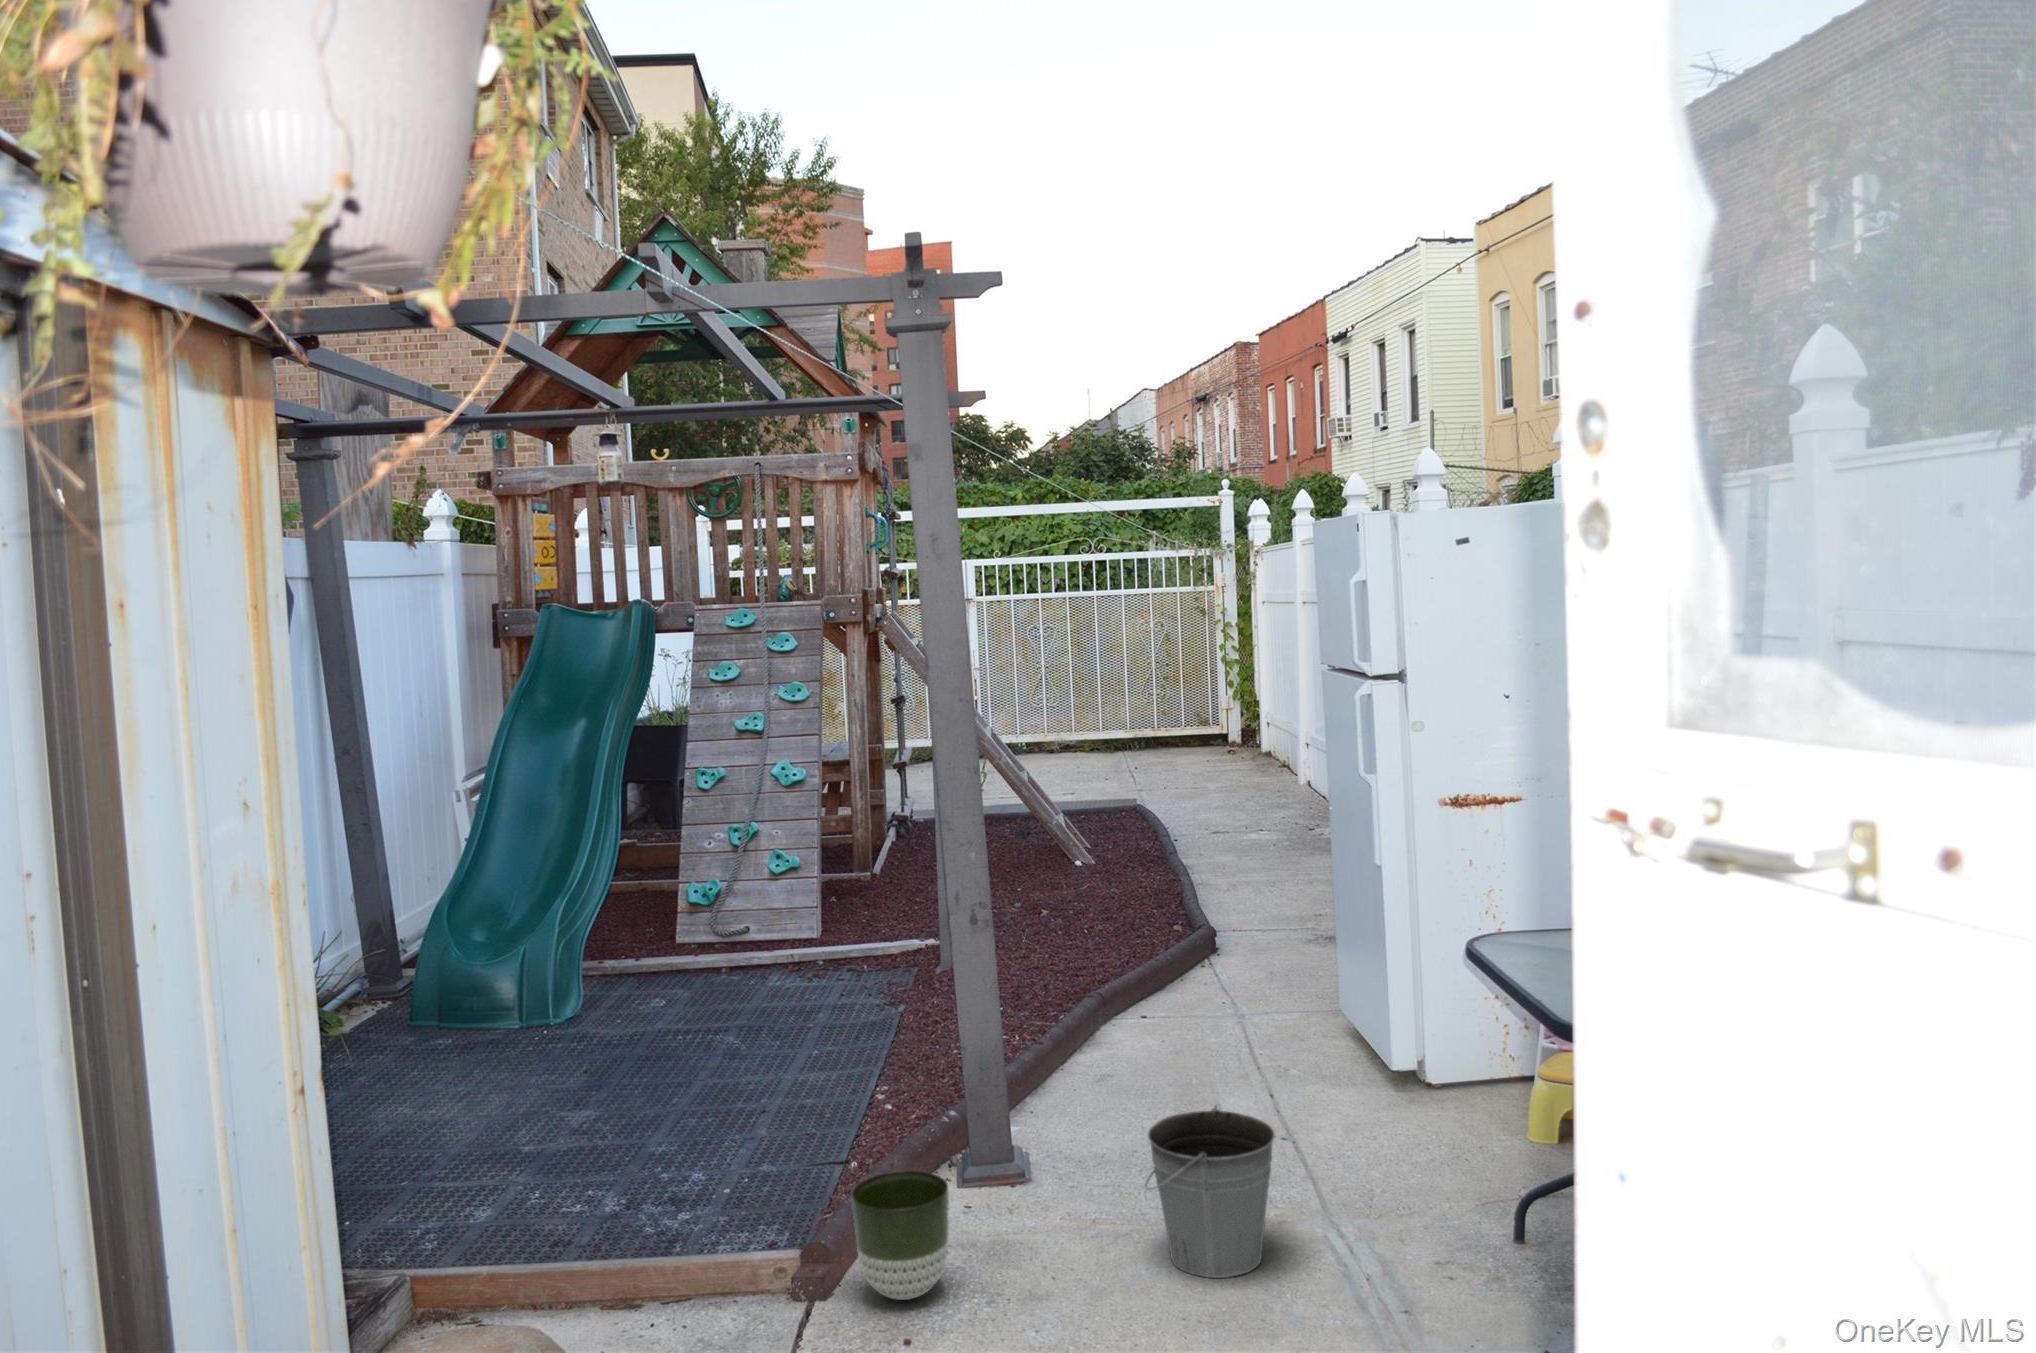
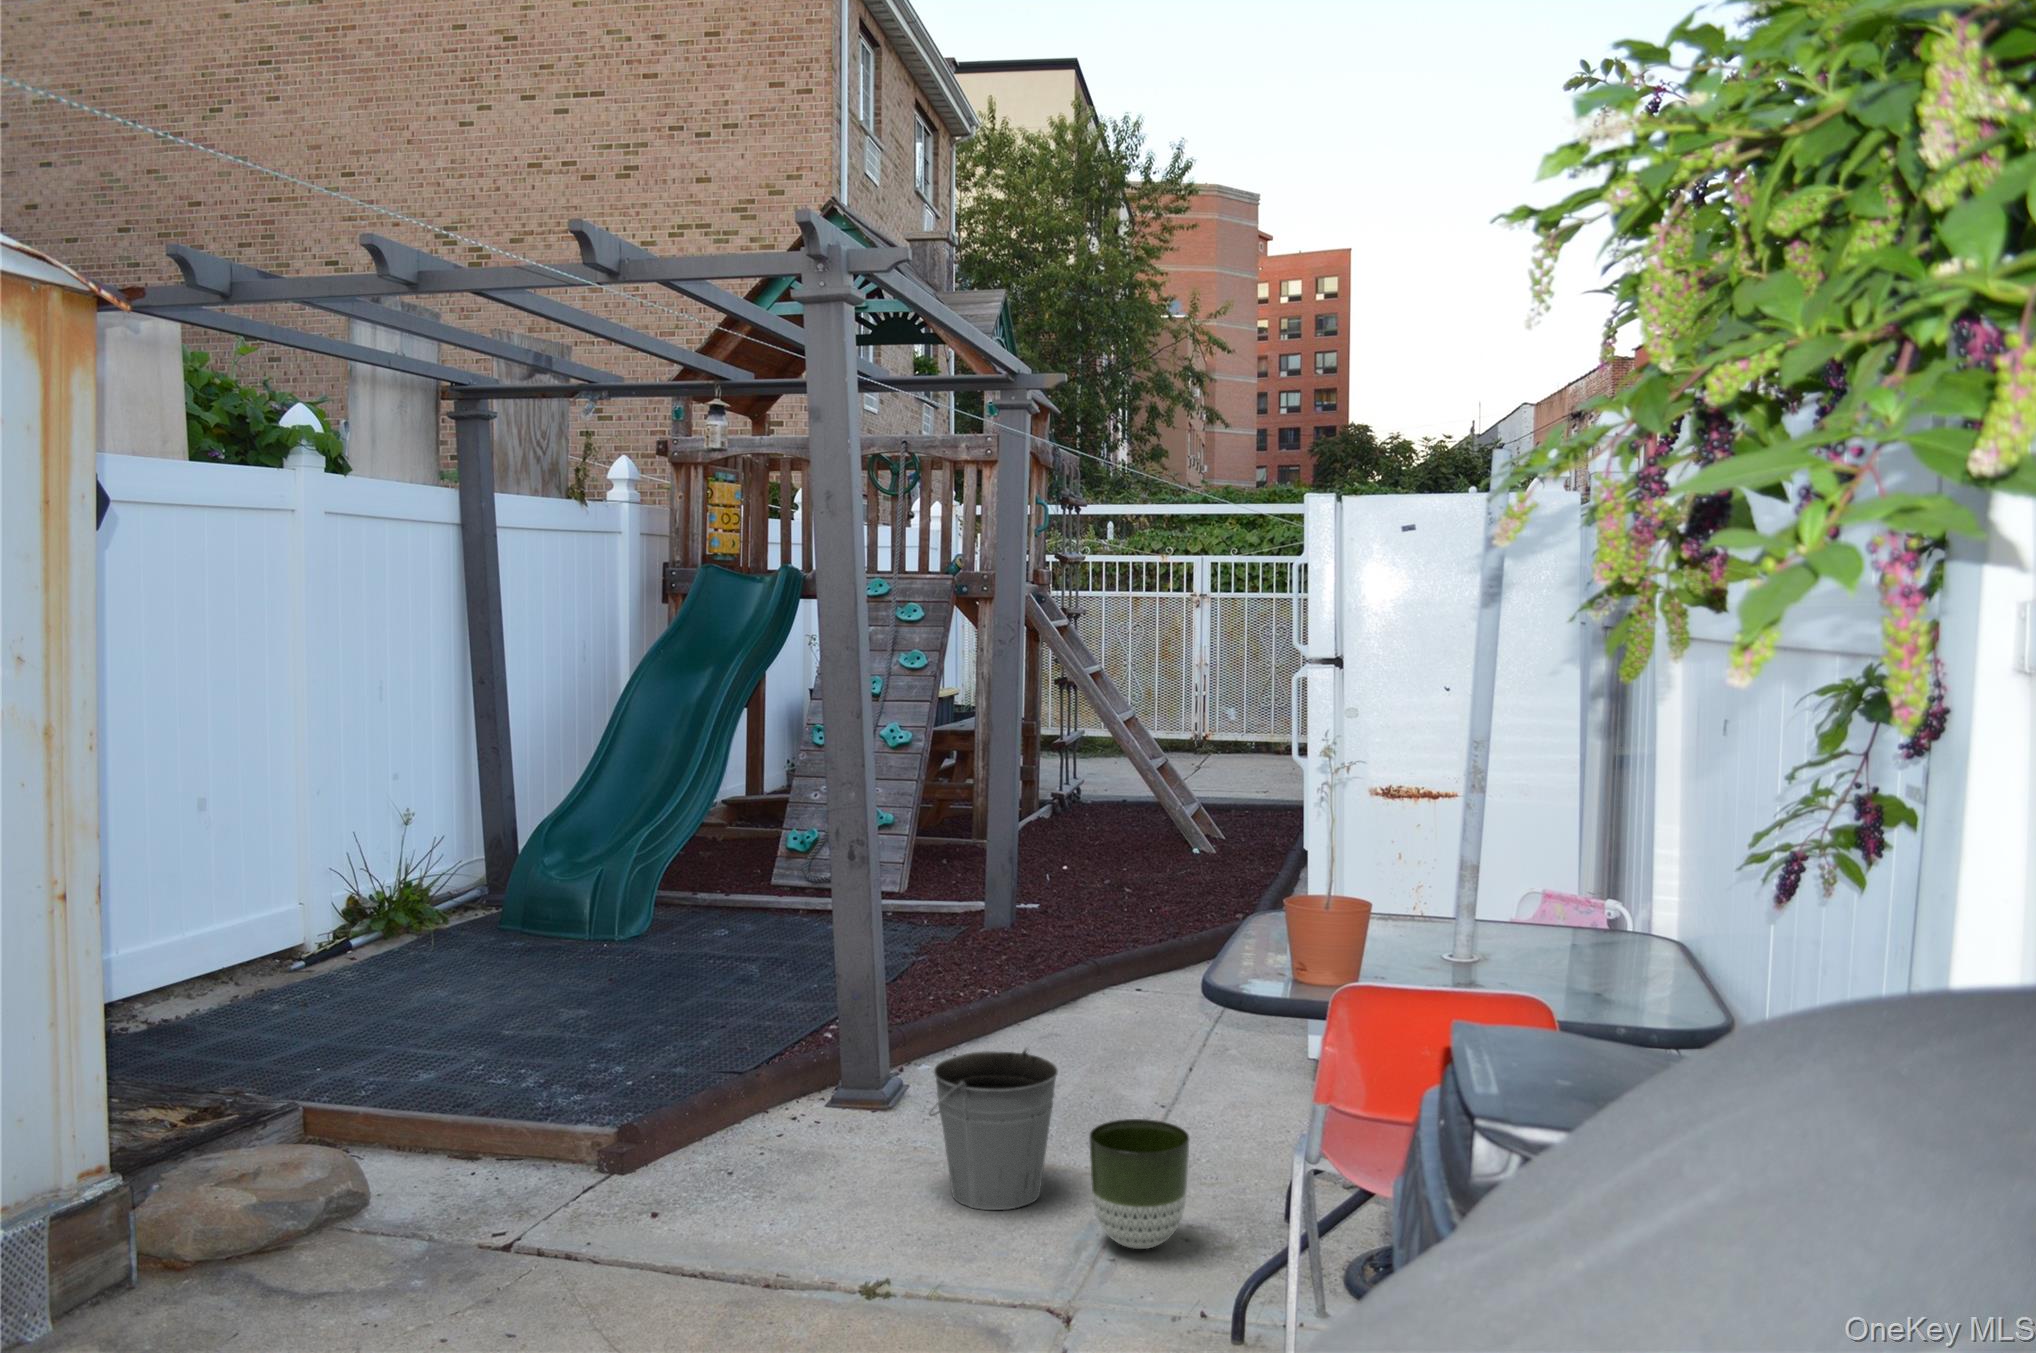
planter: present [851,1171,949,1300] -> present [1089,1119,1190,1249]

